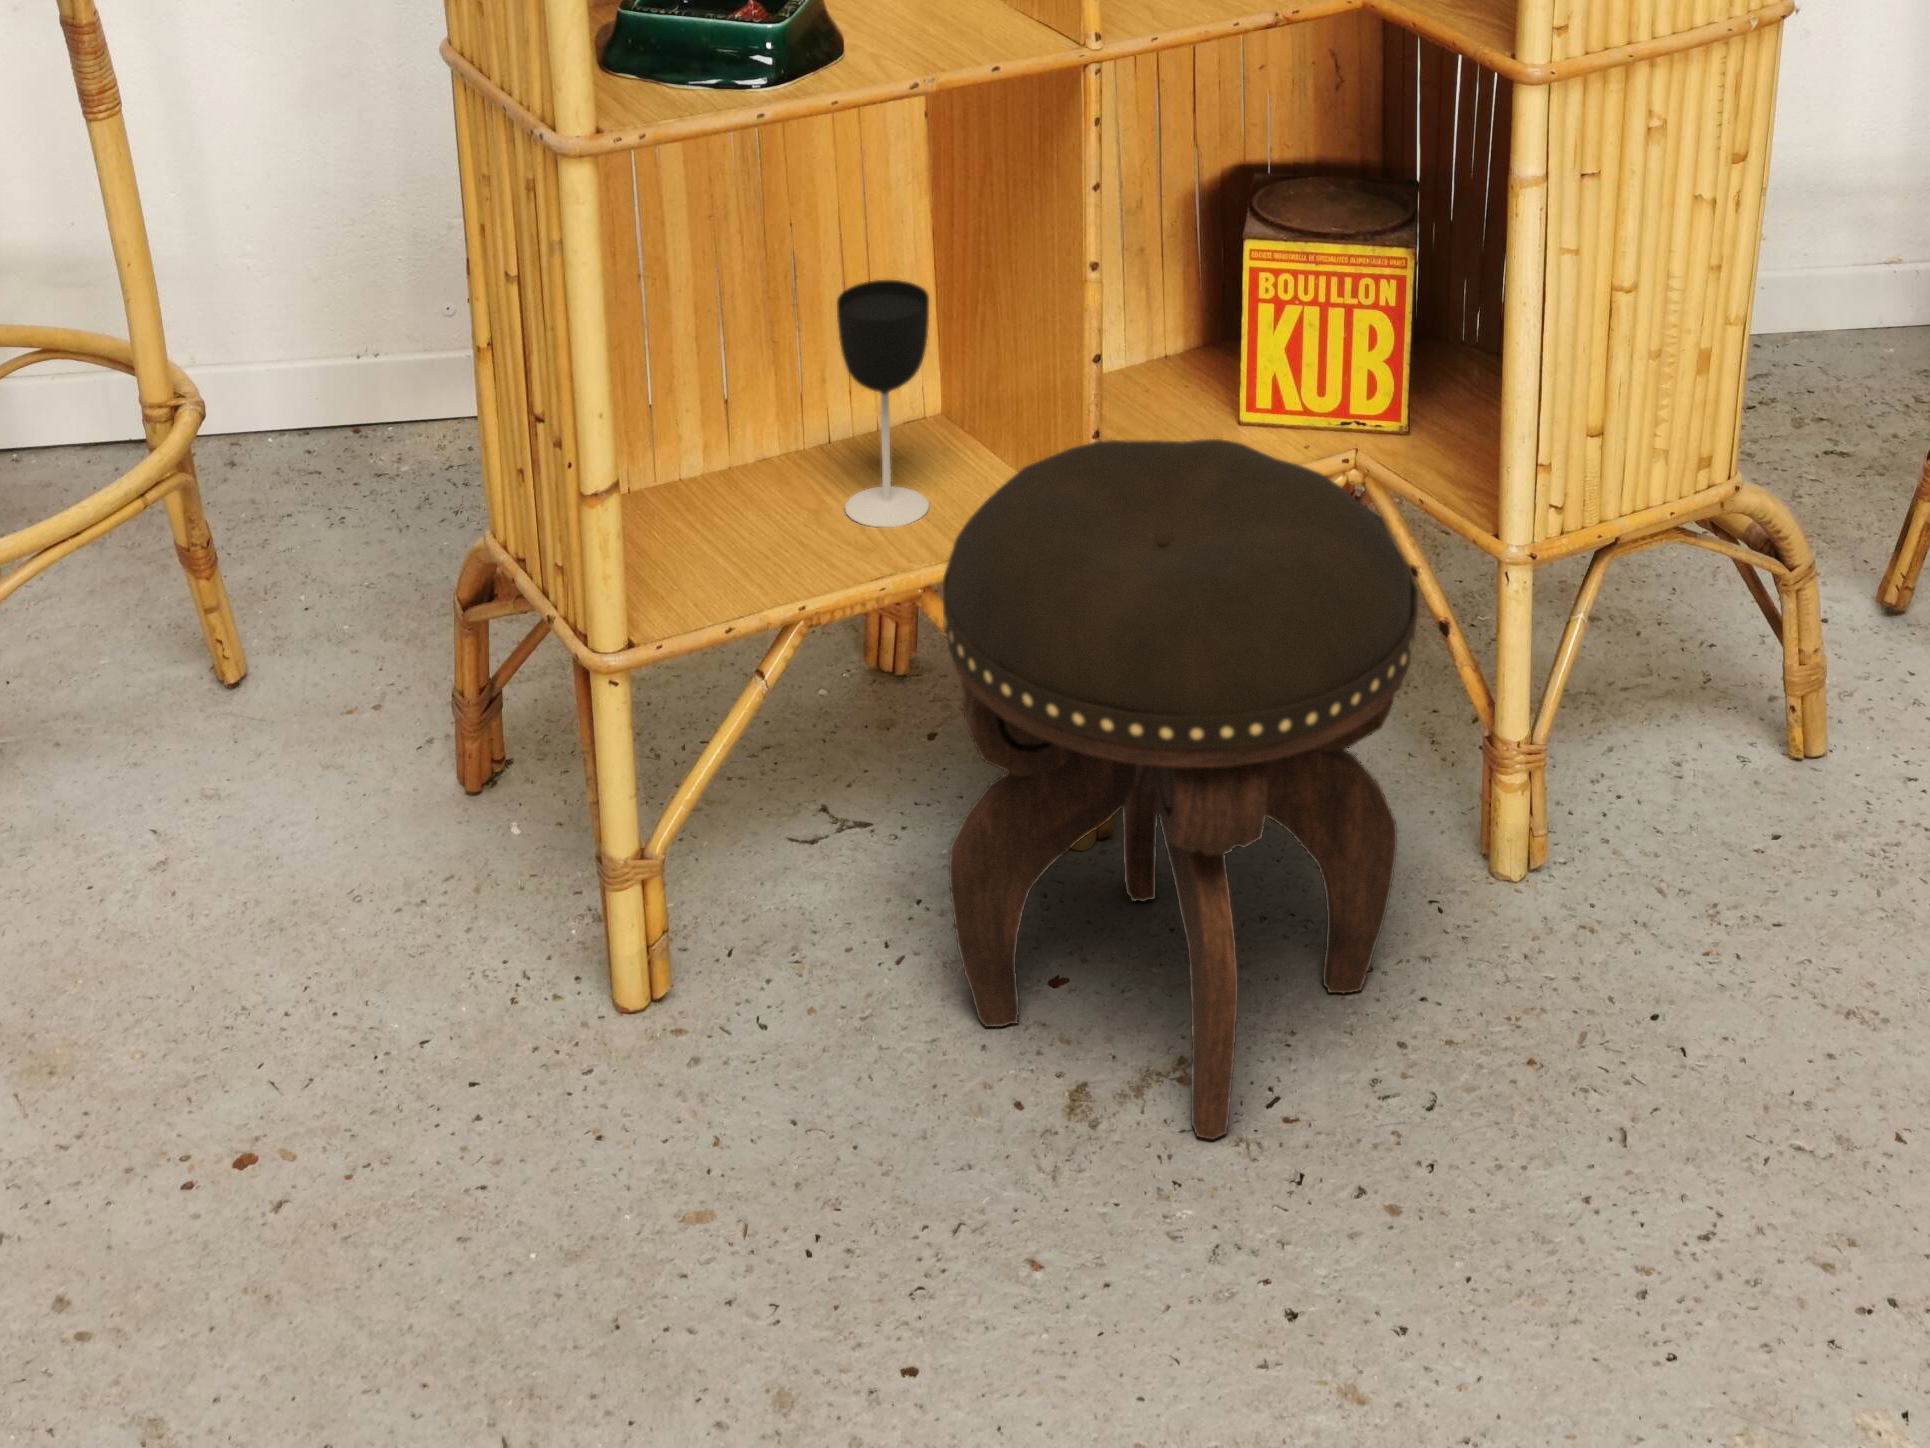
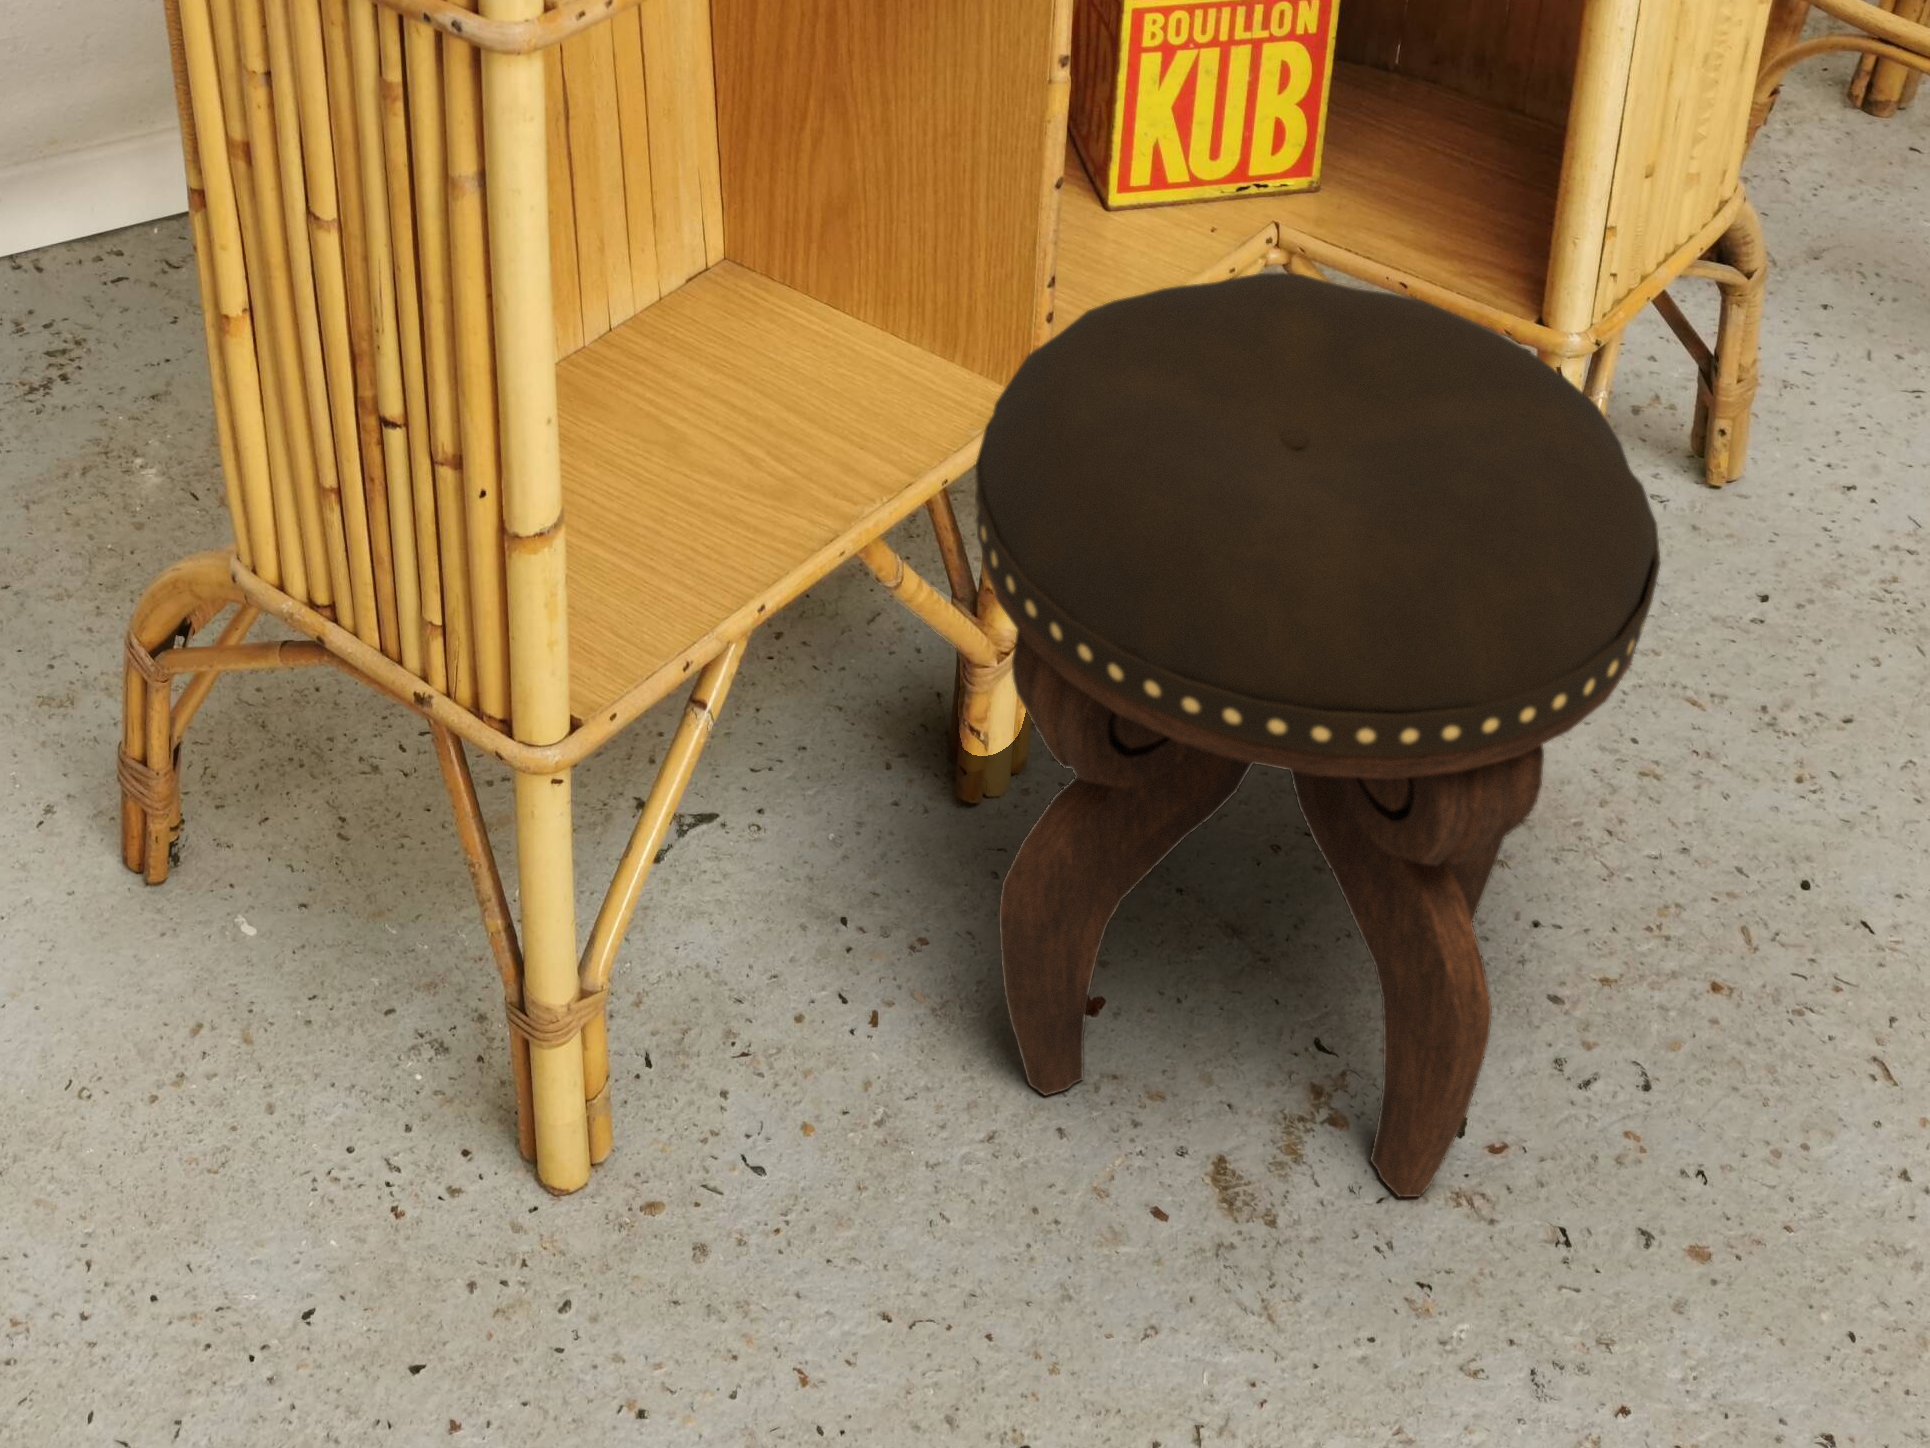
wine glass: present [837,280,929,527] -> none [673,106,804,449]

